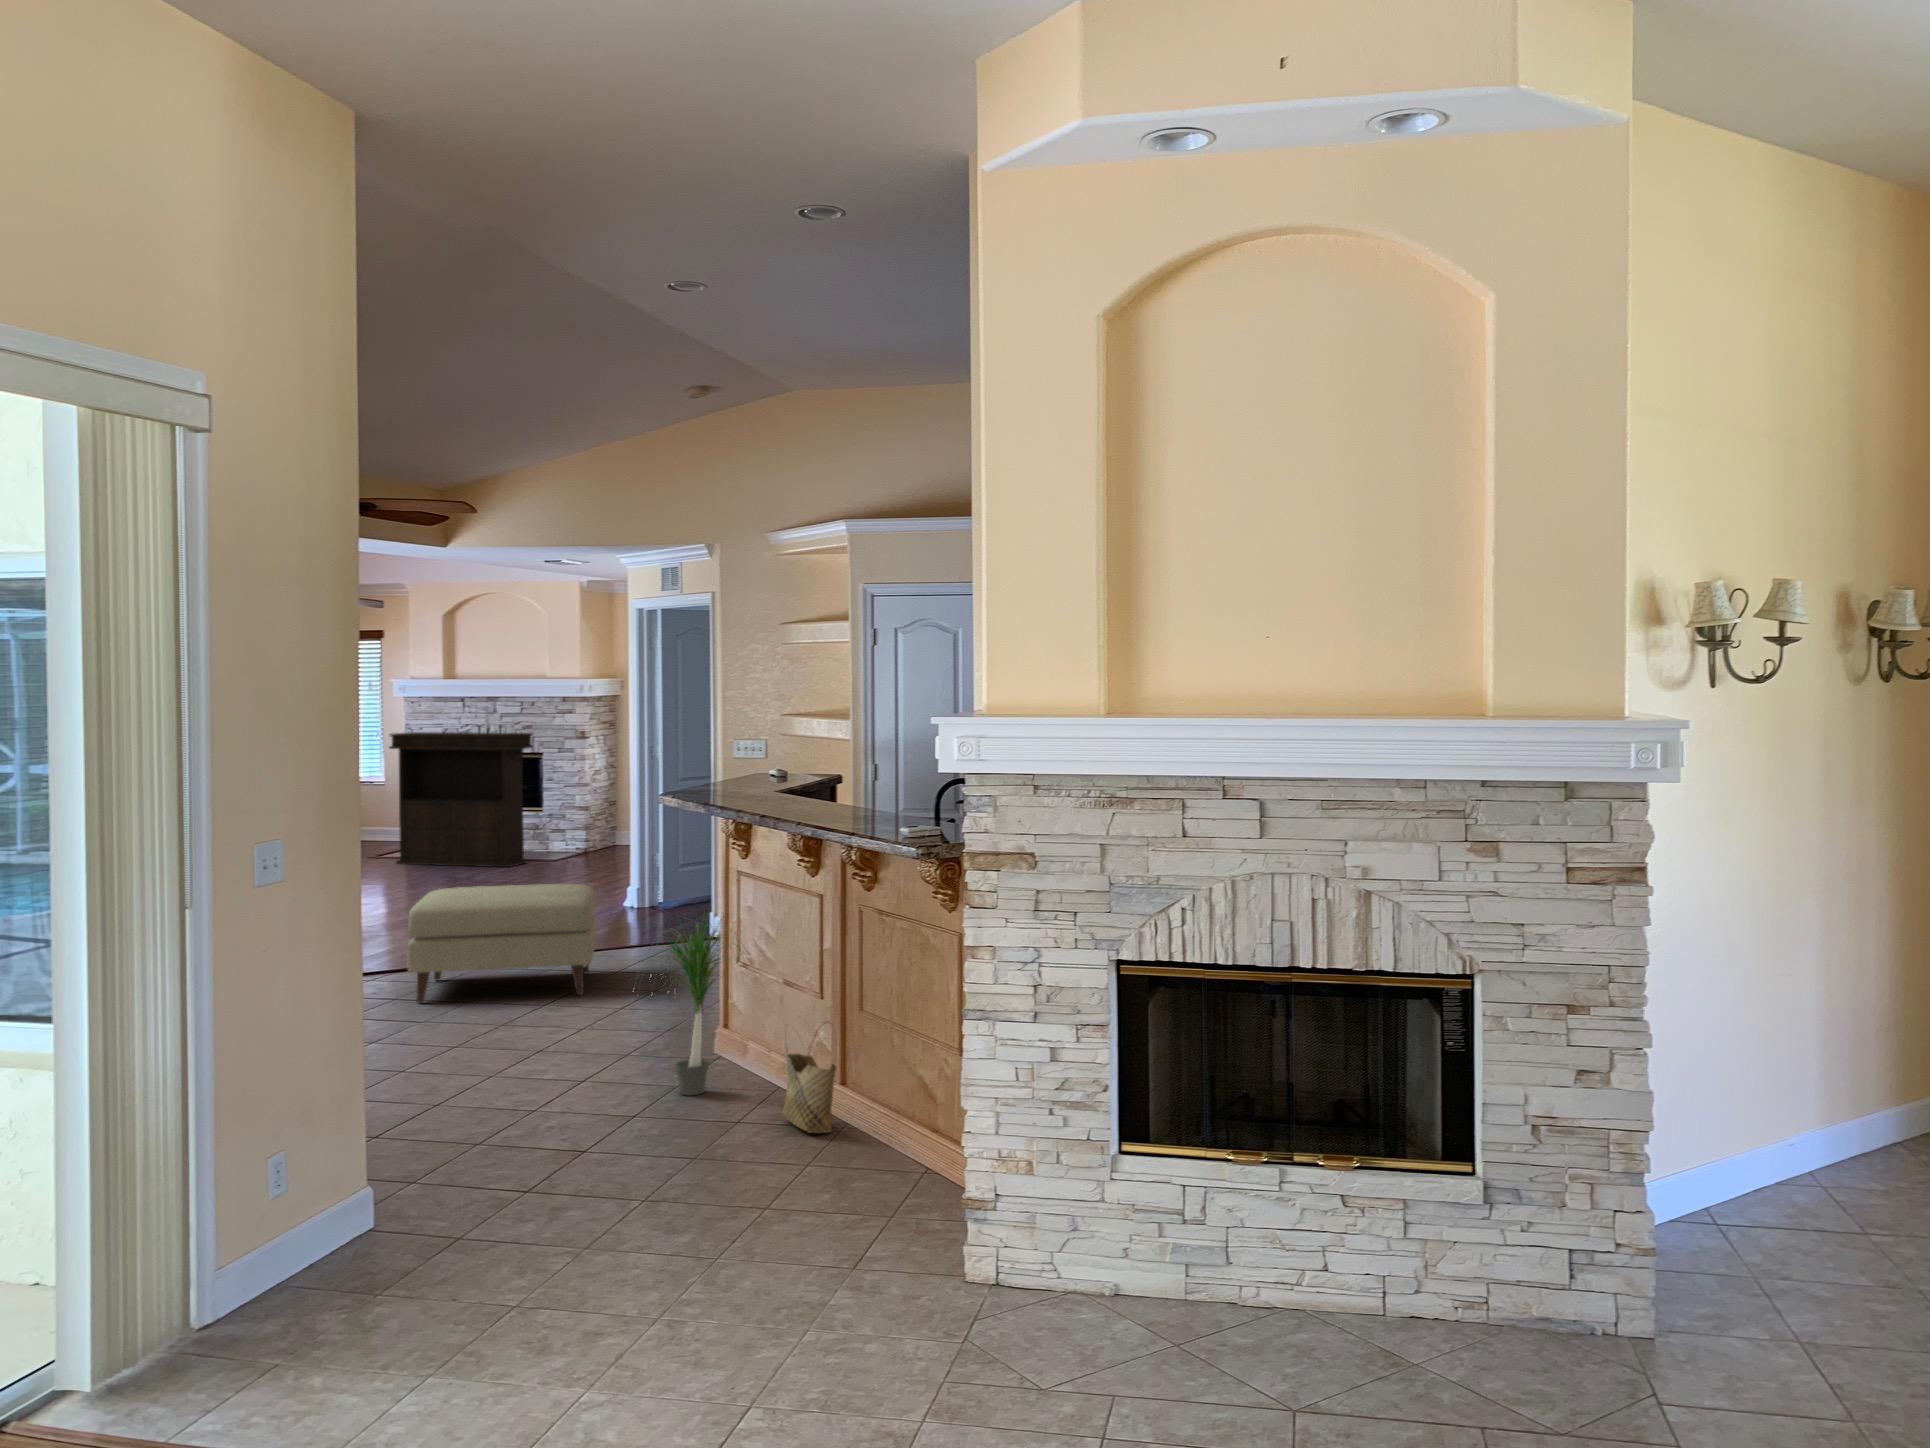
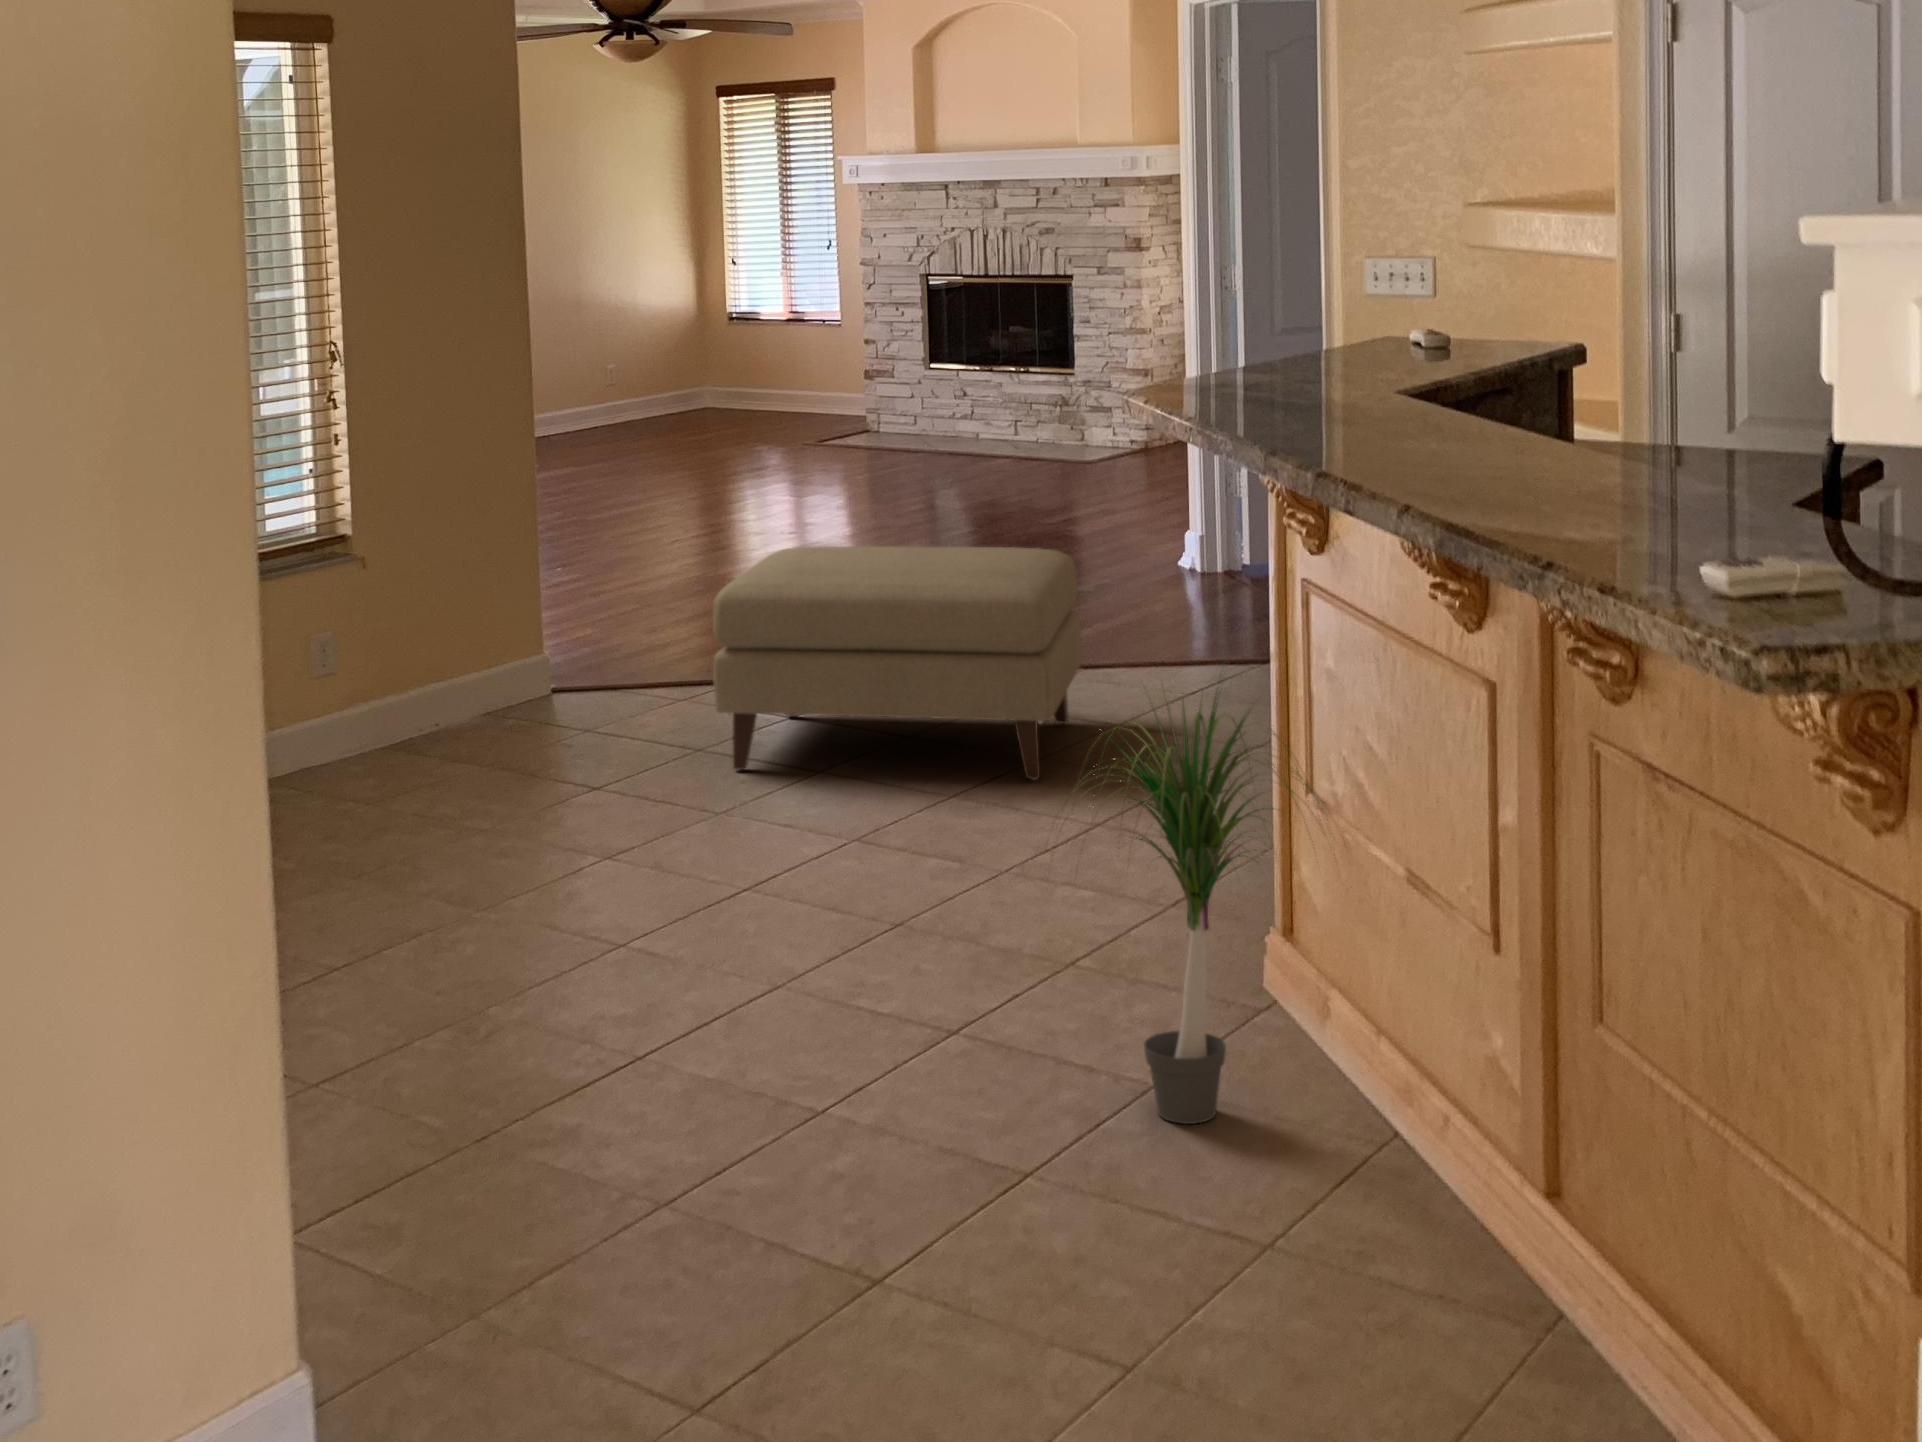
console table: present [389,732,533,867] -> none [821,240,1049,474]
woven basket: present [782,1022,836,1133] -> none [1386,1029,1528,1340]

